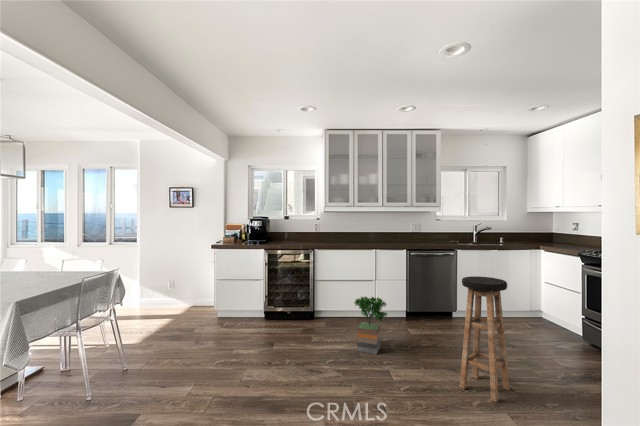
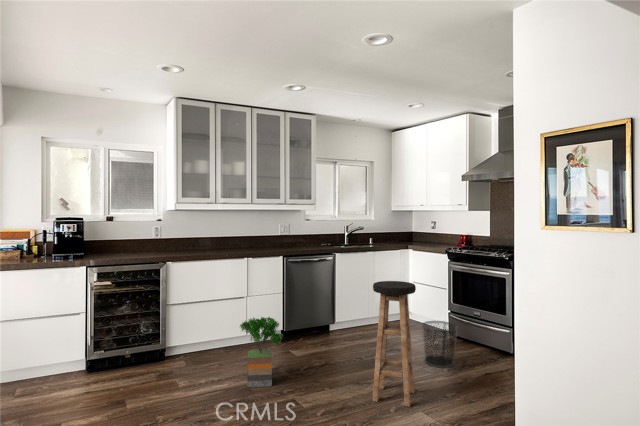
trash can: none [534,322,578,374] -> present [422,321,457,368]

